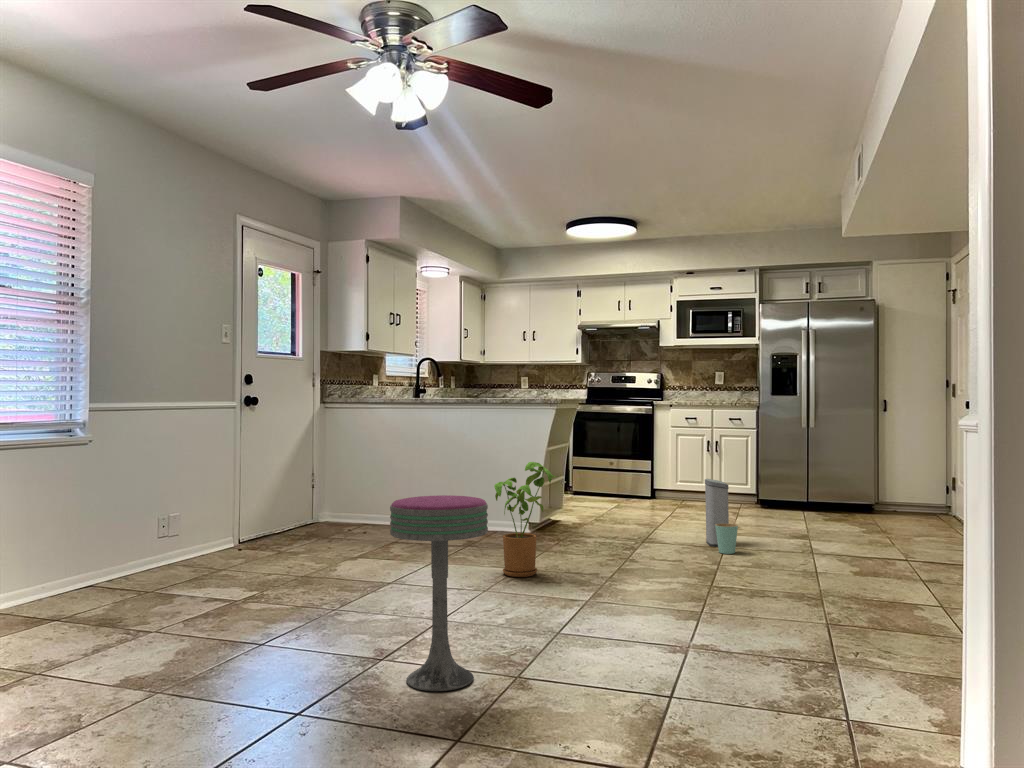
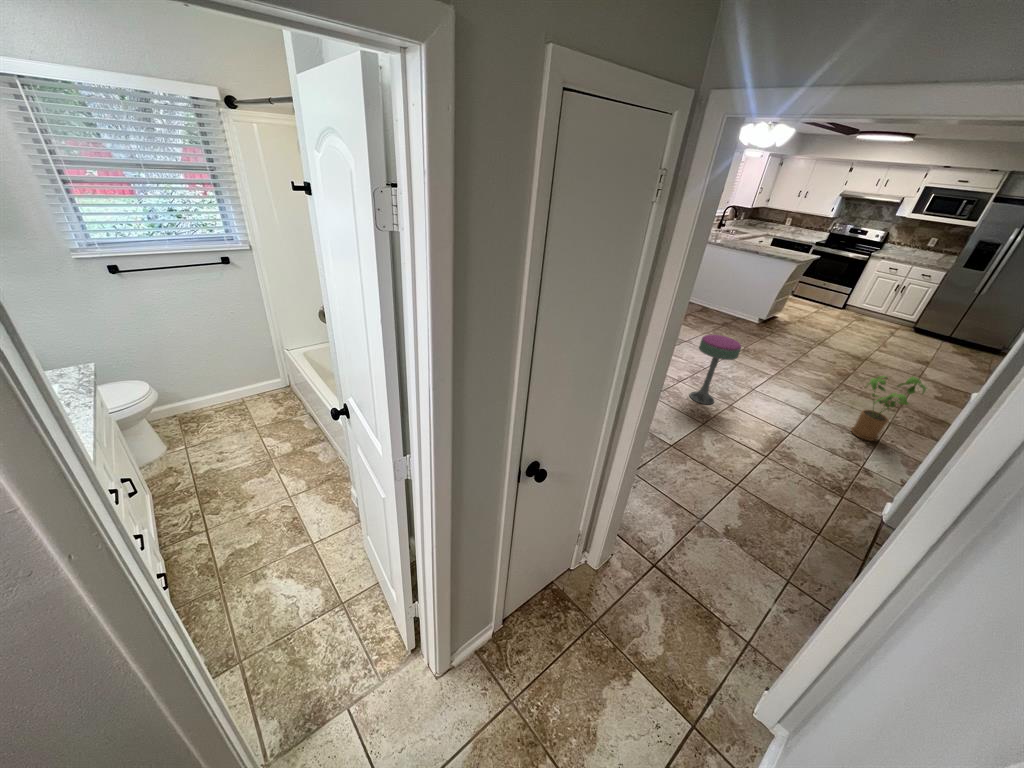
house plant: present [494,462,557,577] -> present [851,376,927,441]
trash can: present [705,479,738,554] -> none [858,321,888,364]

